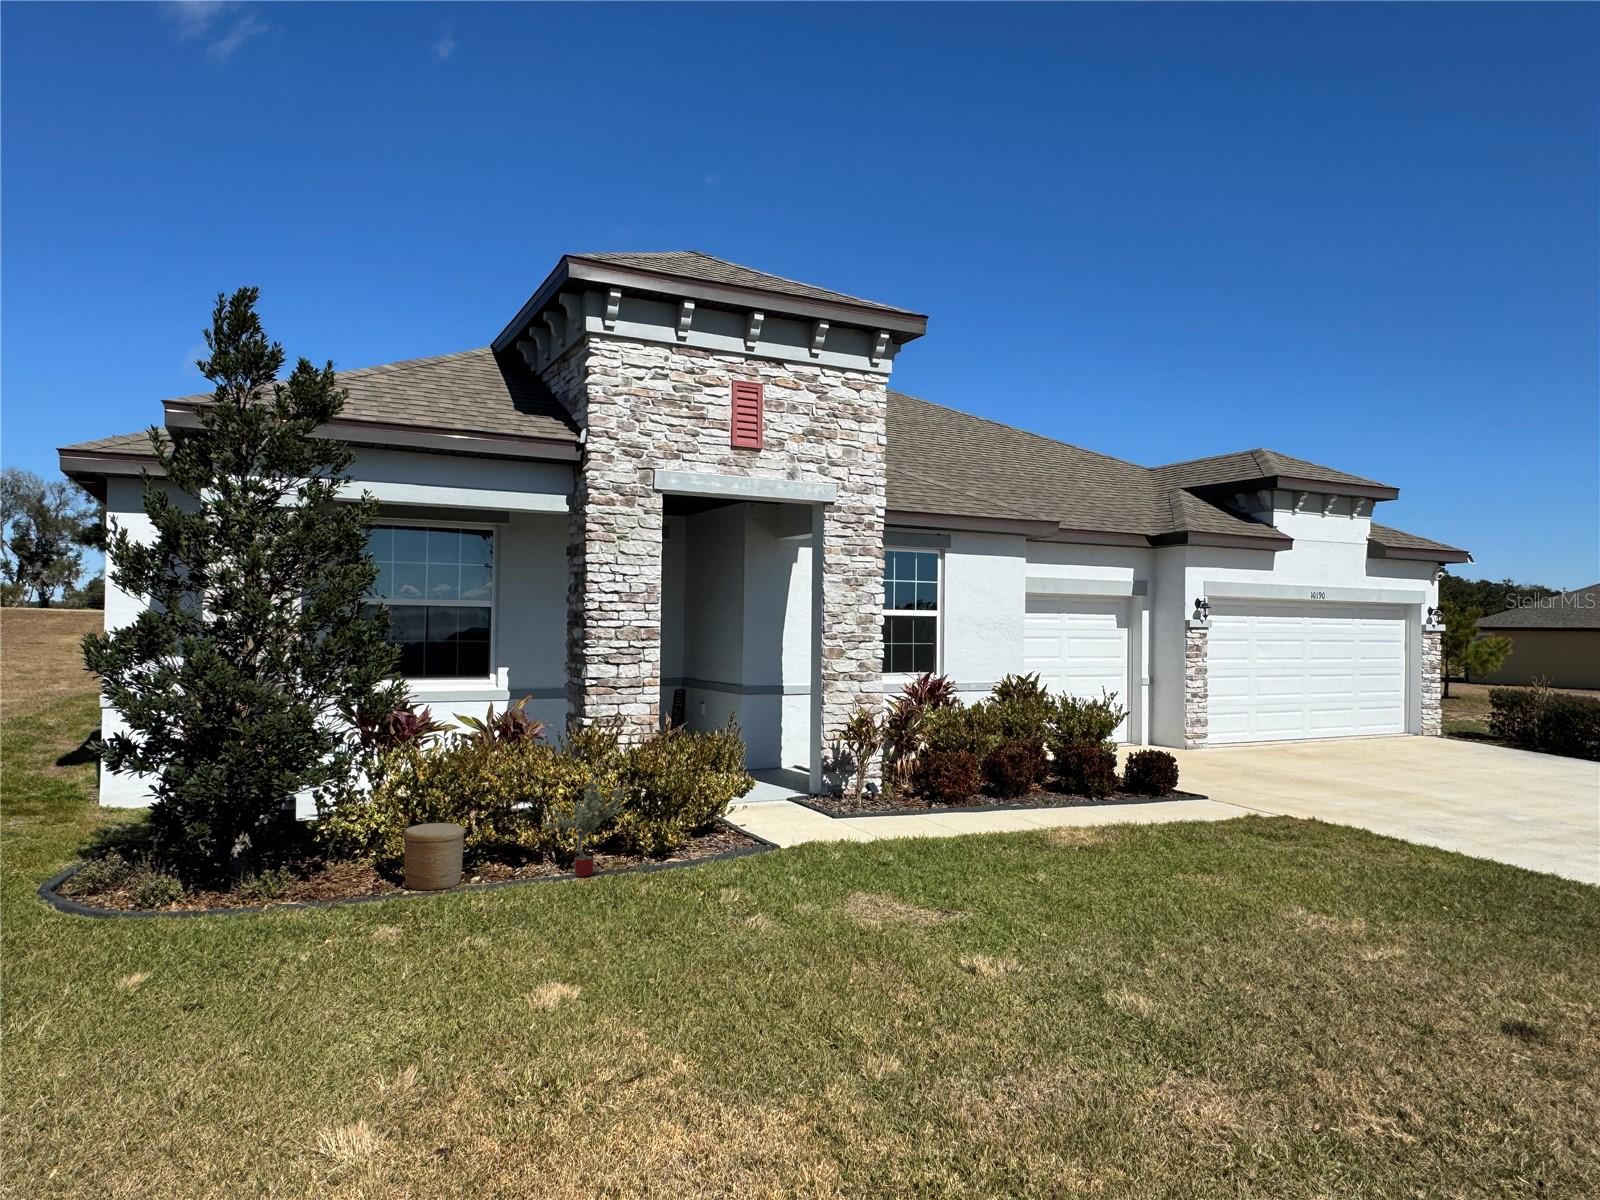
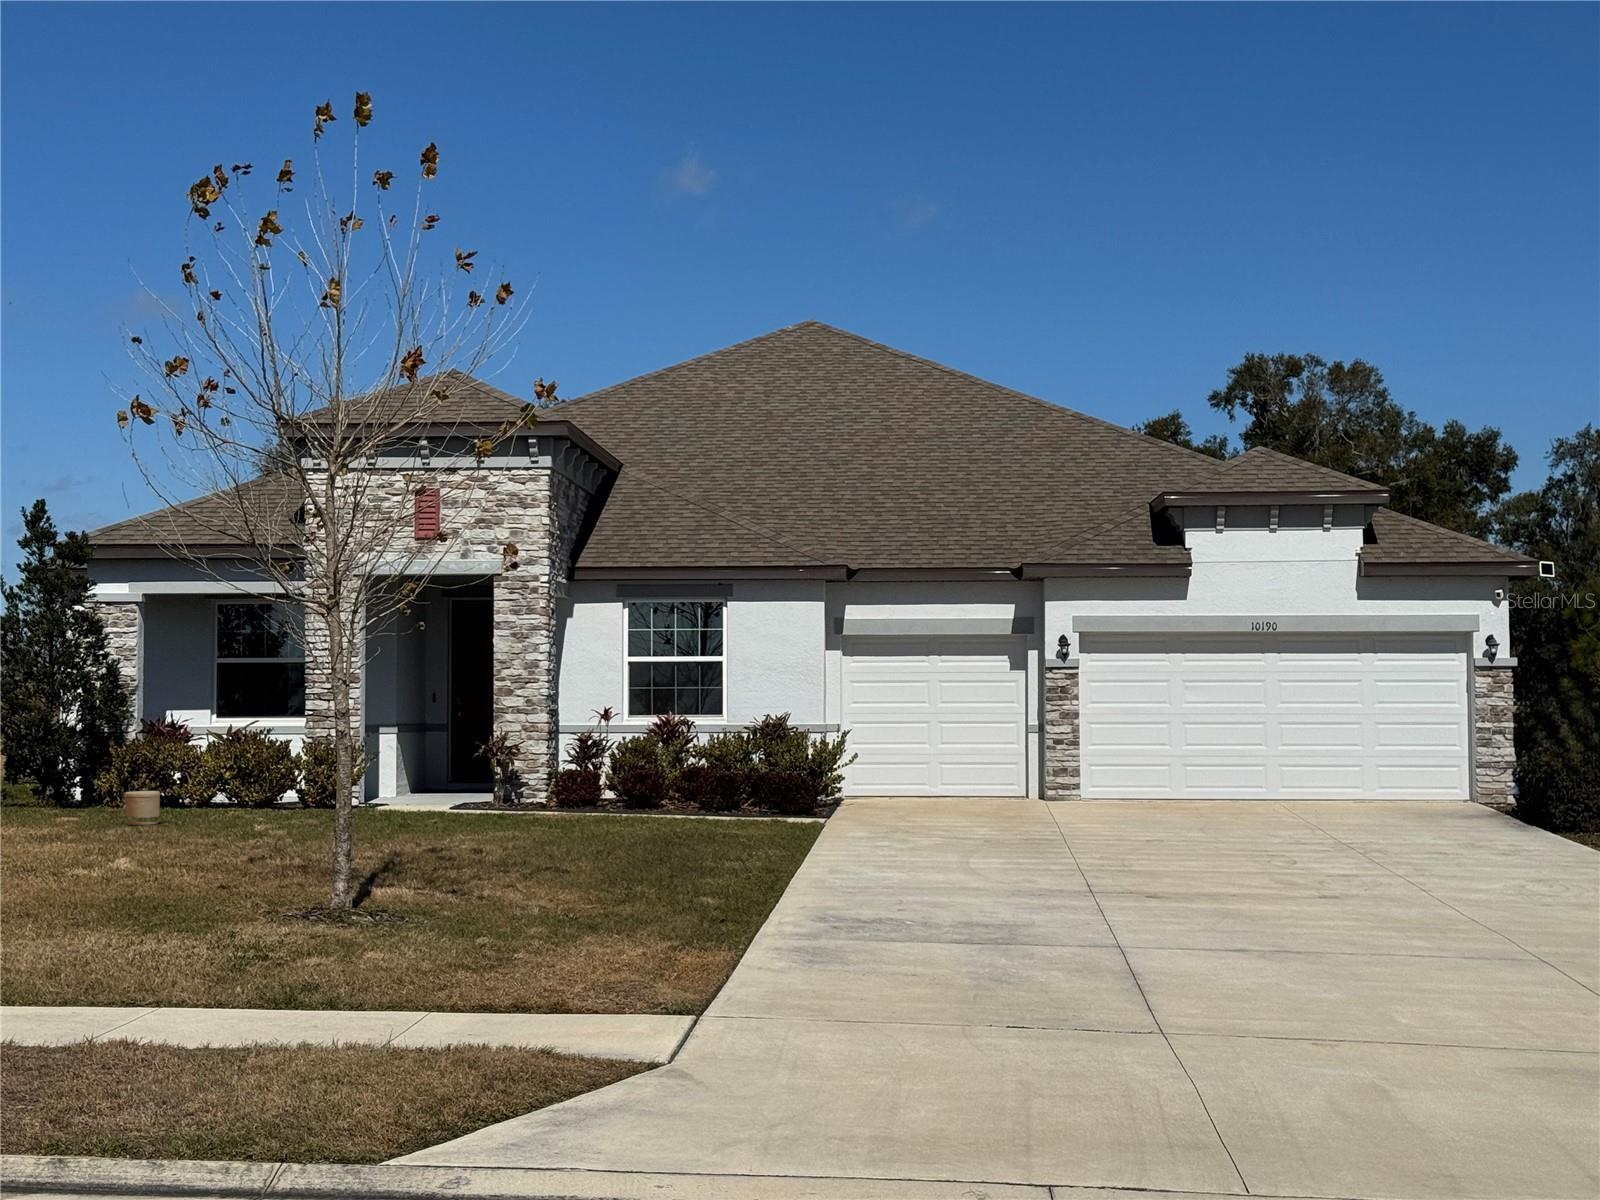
potted tree: present [545,777,624,877] -> none [200,764,250,824]

